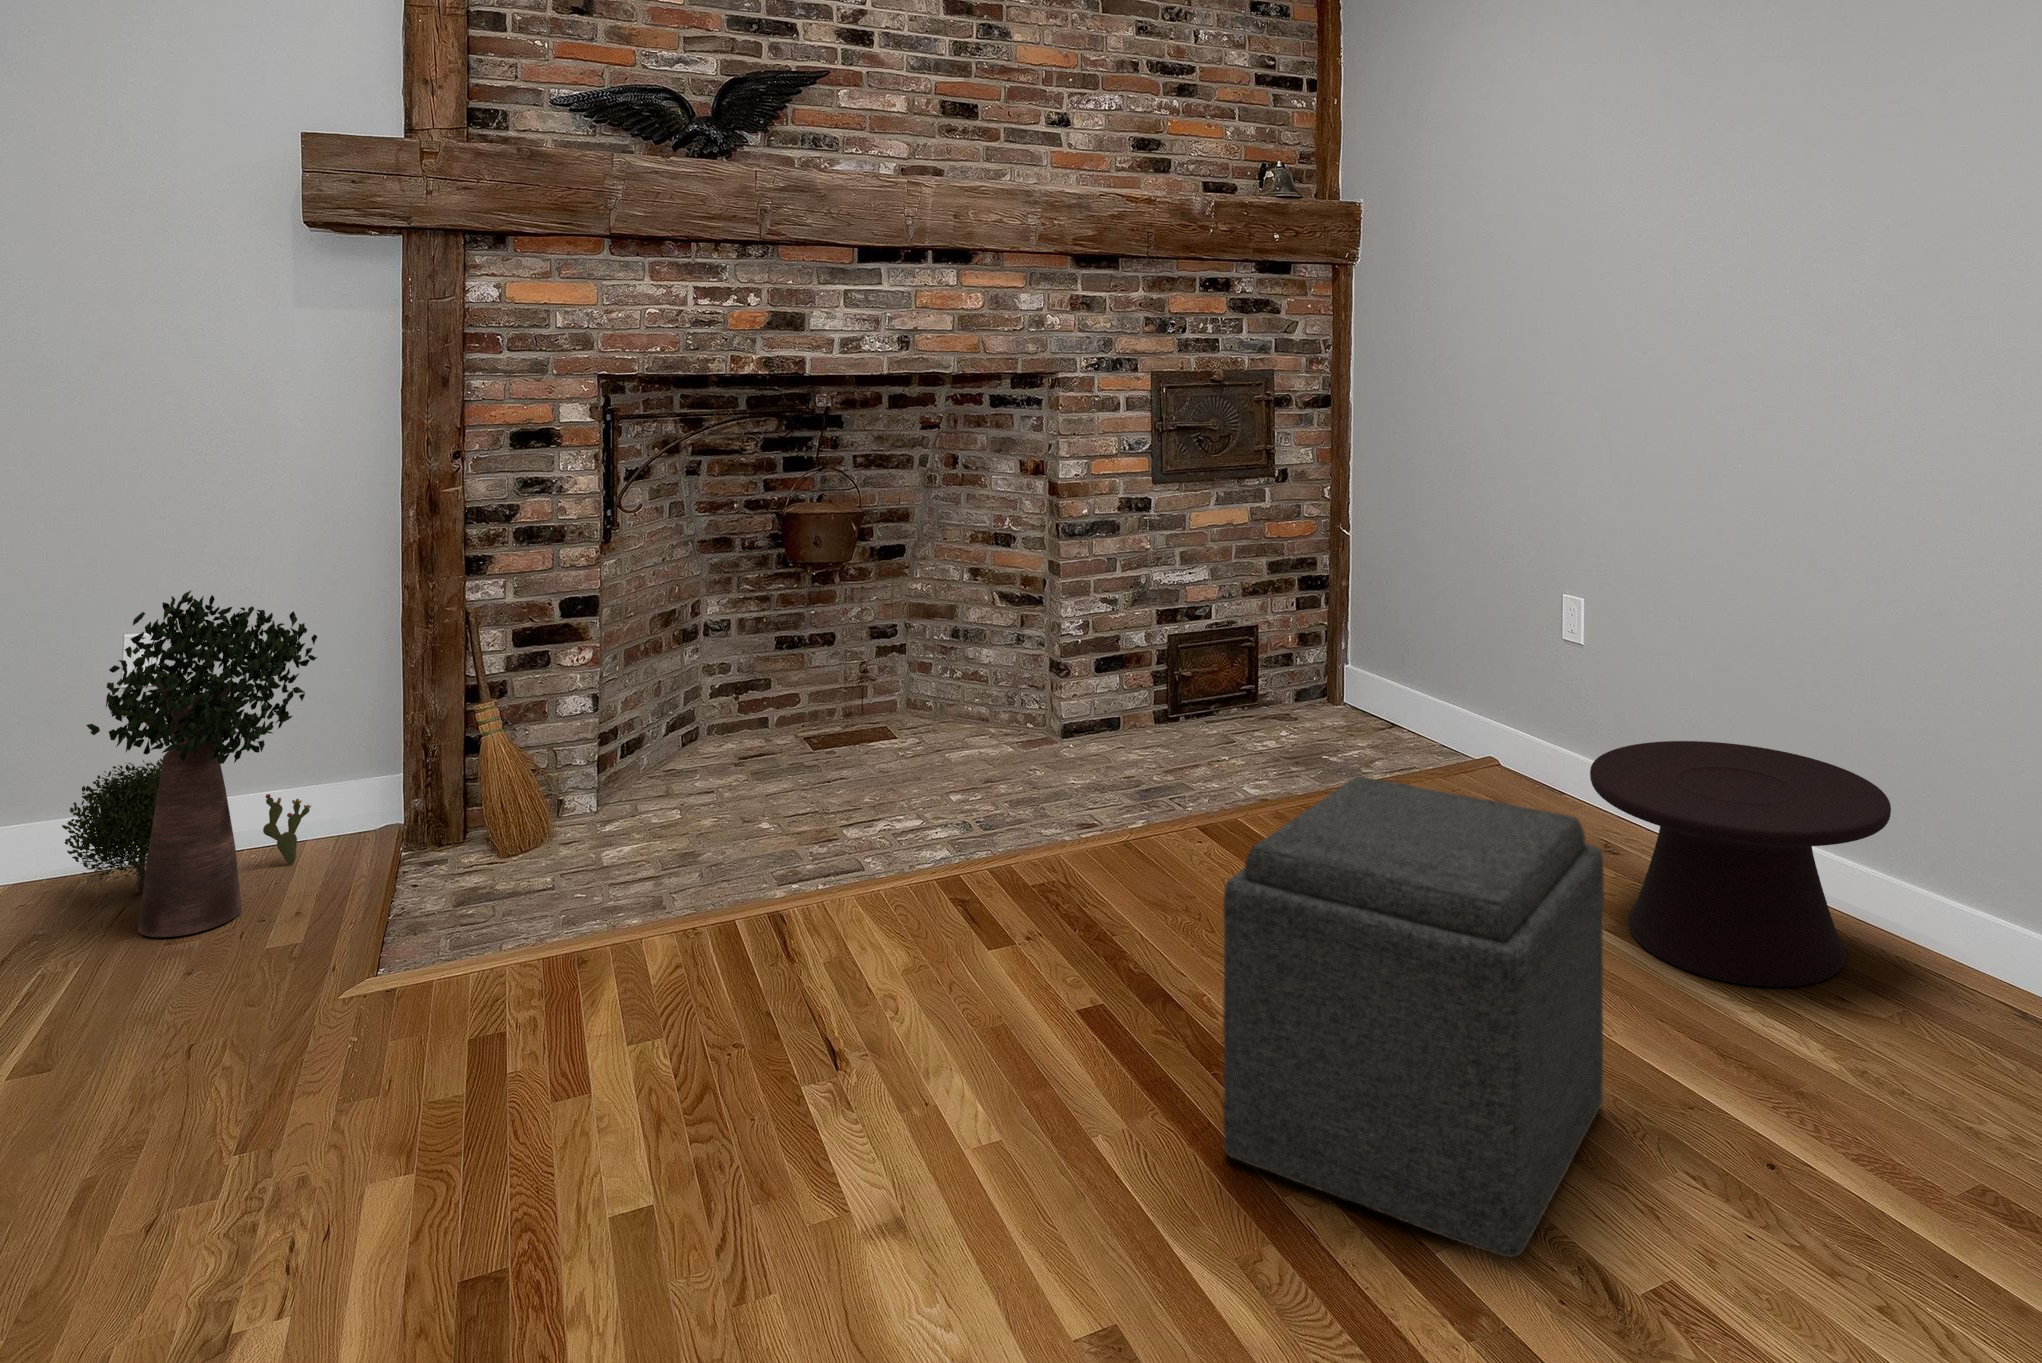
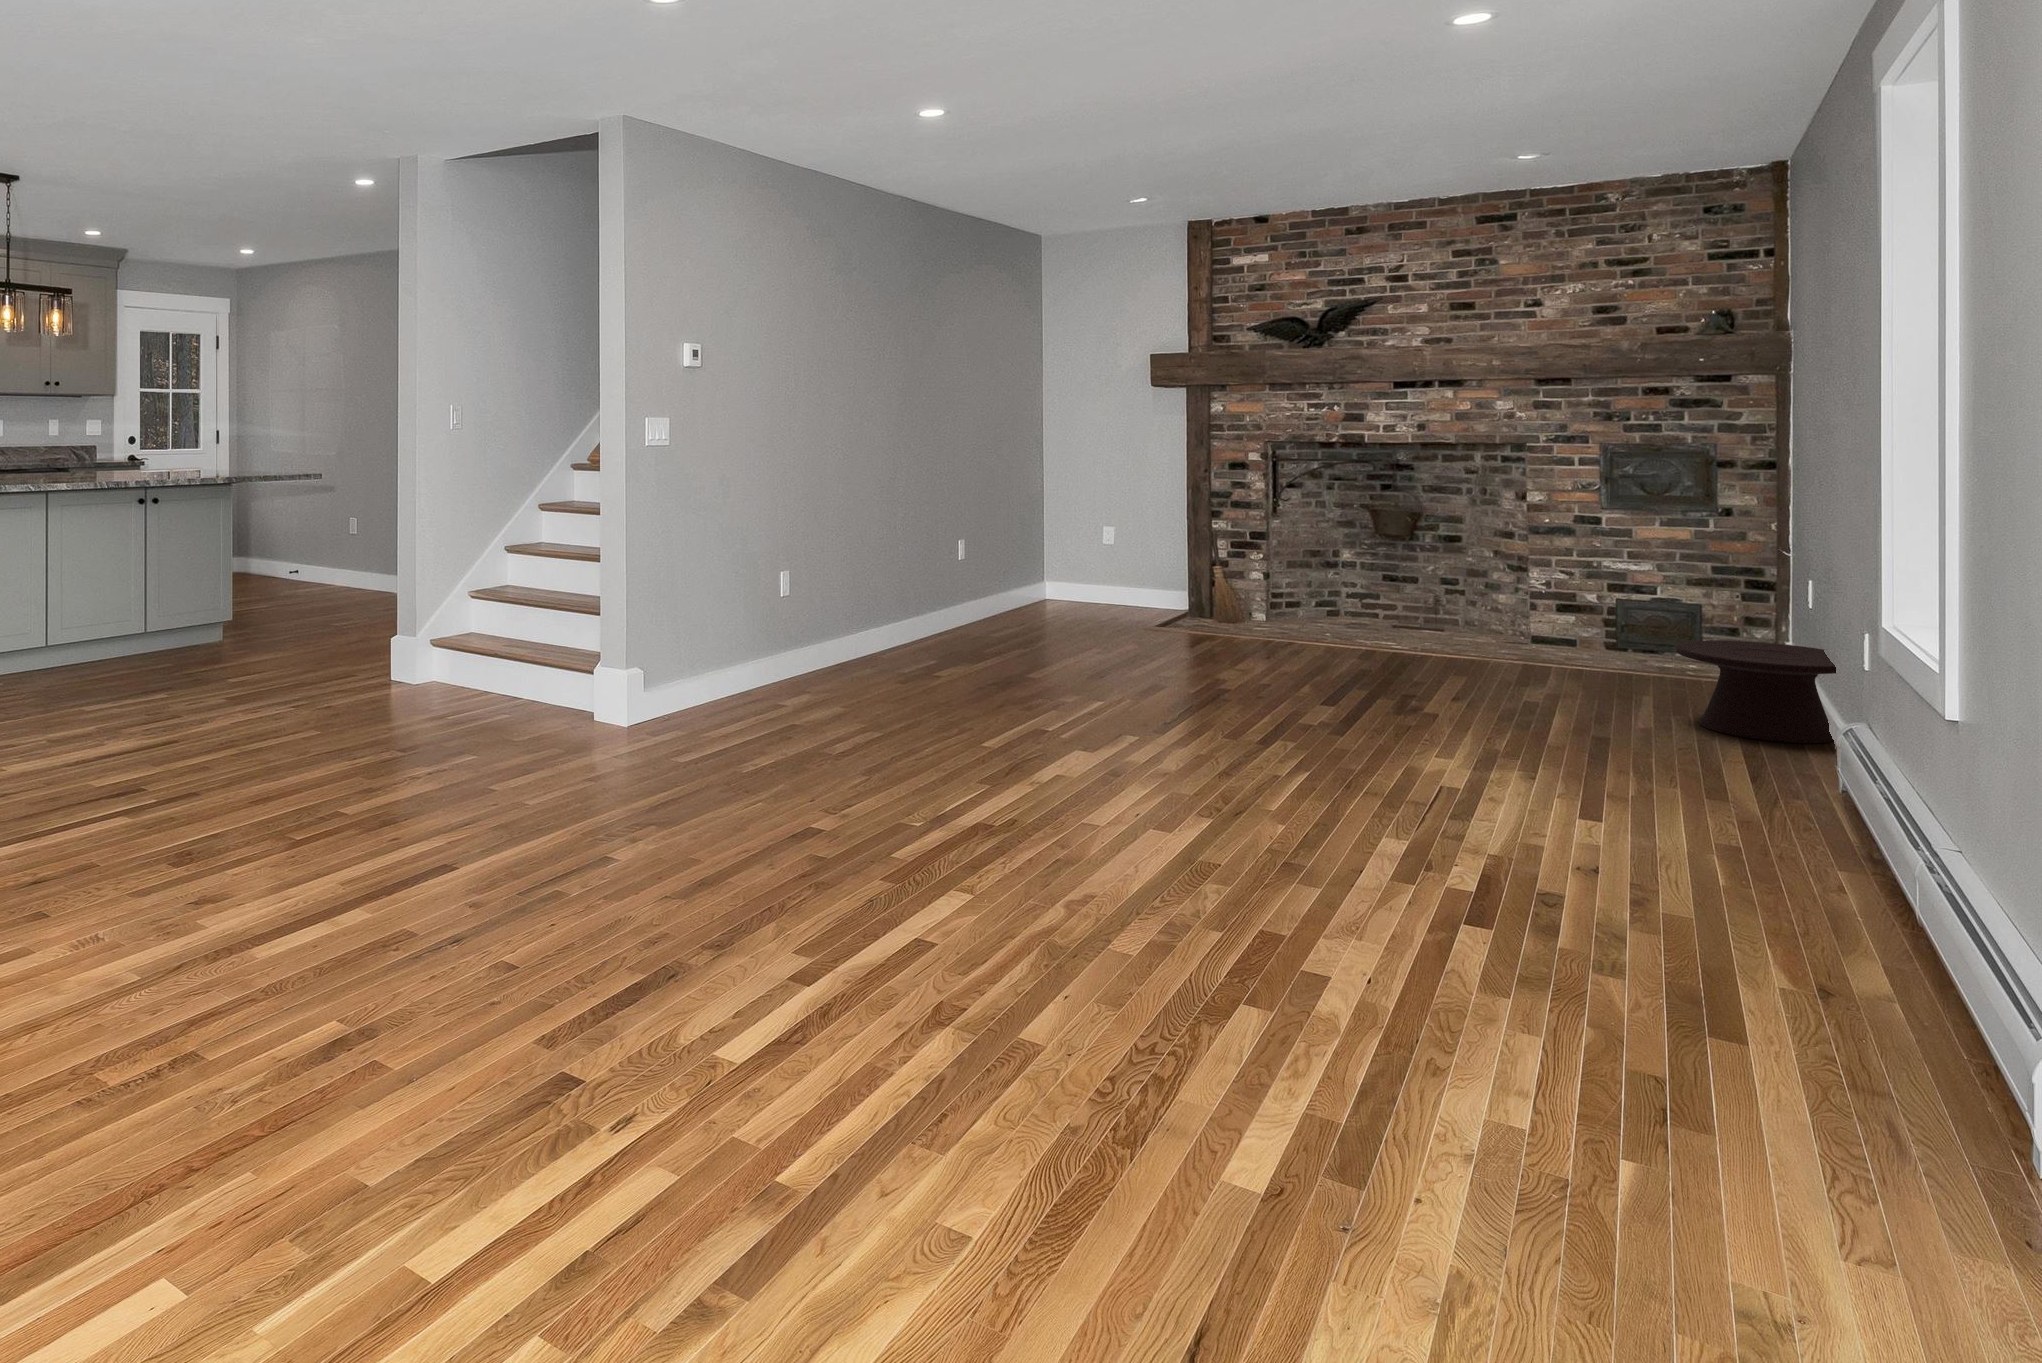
potted plant: present [62,591,317,937] -> none [1076,512,1153,622]
ottoman: present [1223,776,1604,1257] -> none [1388,601,1560,724]

